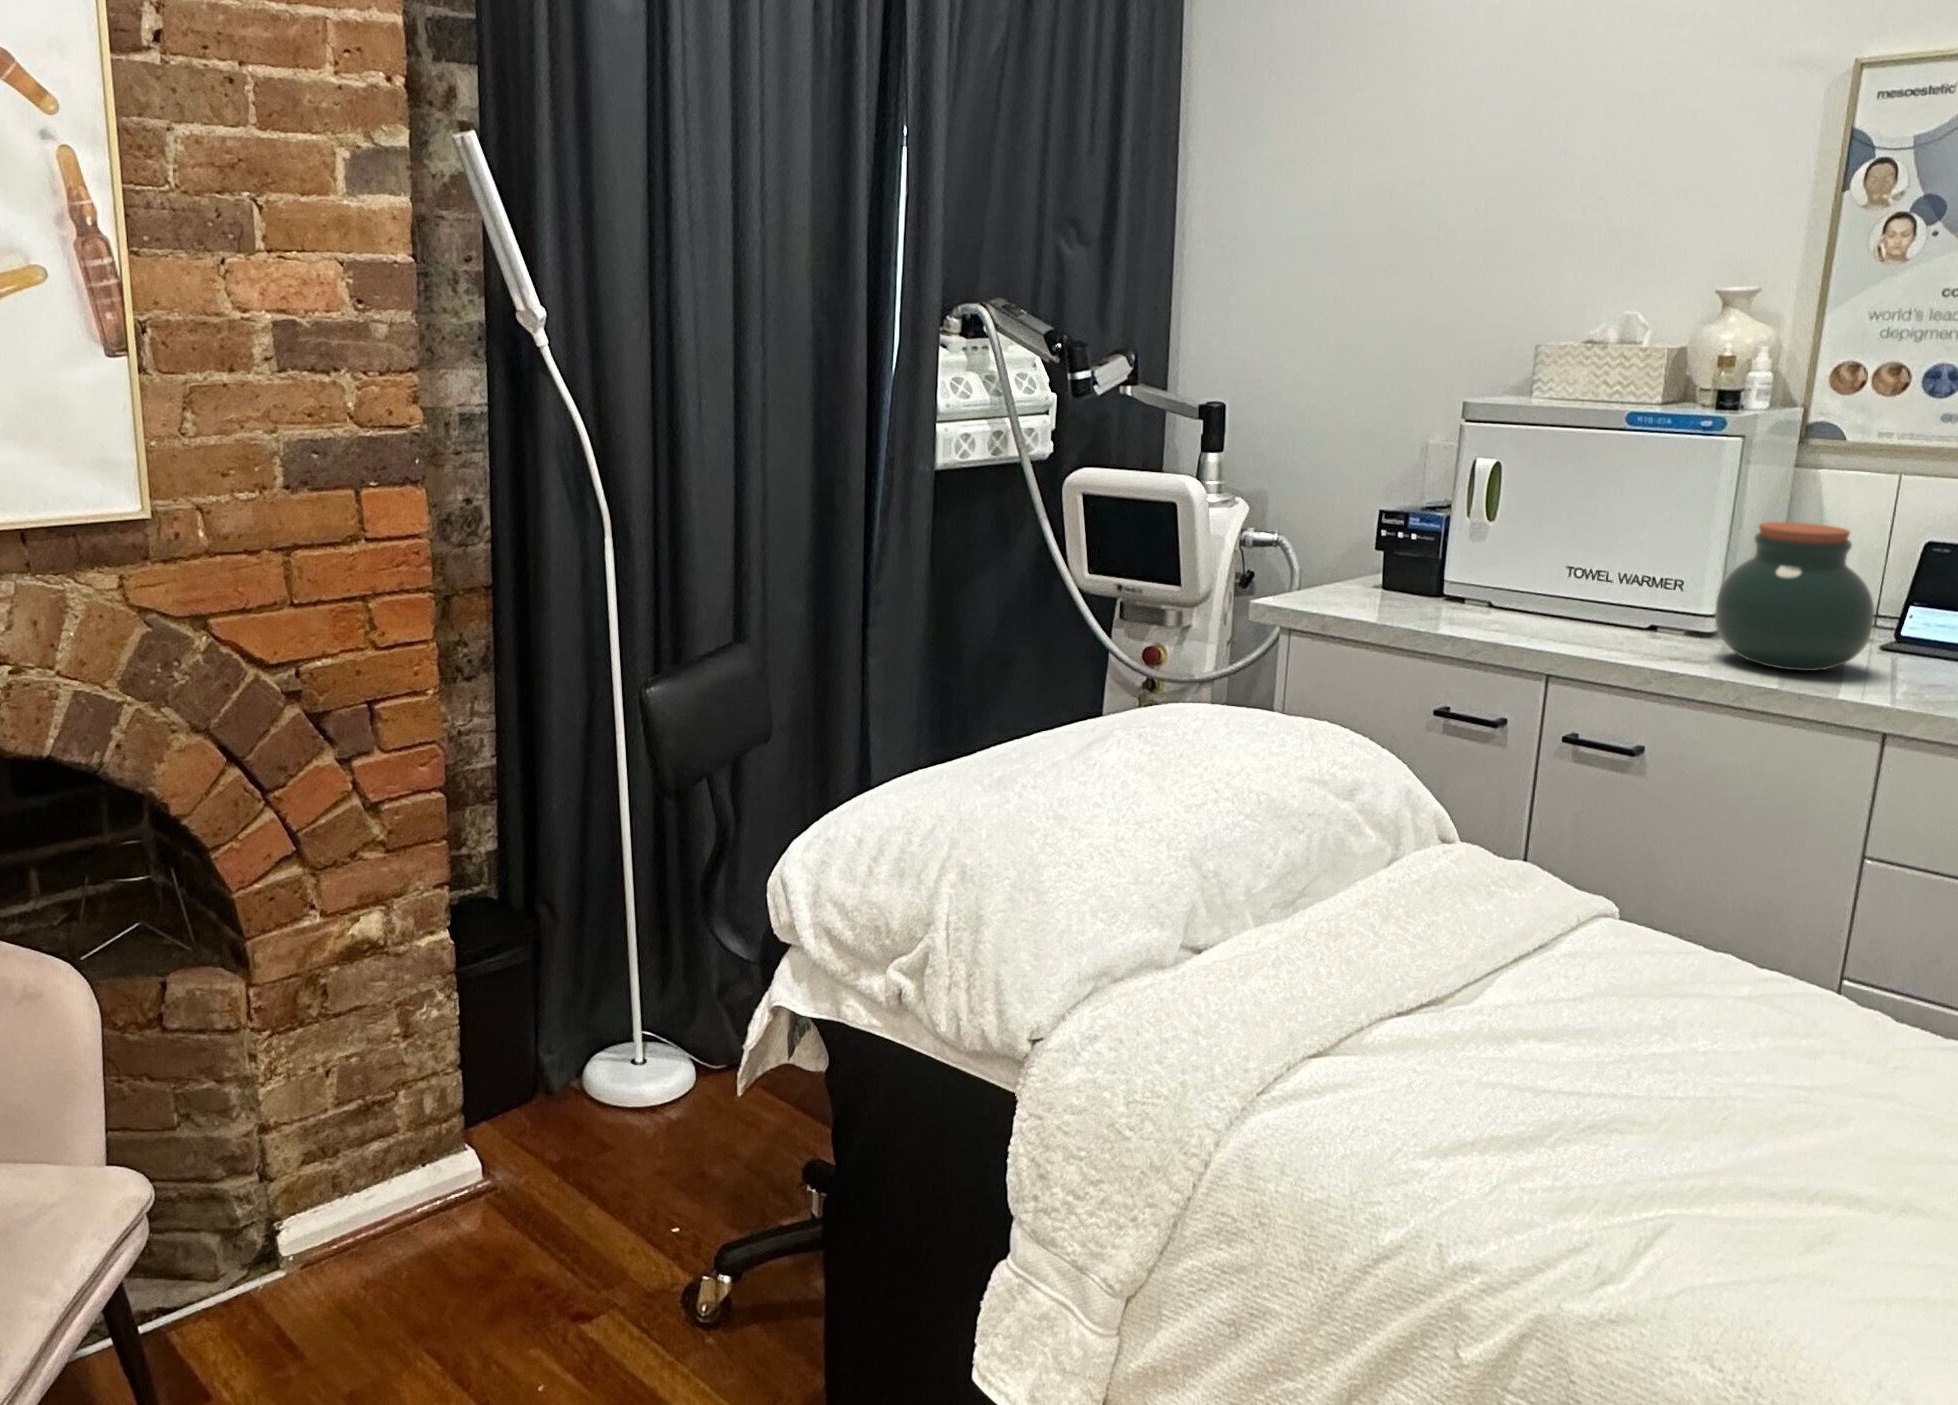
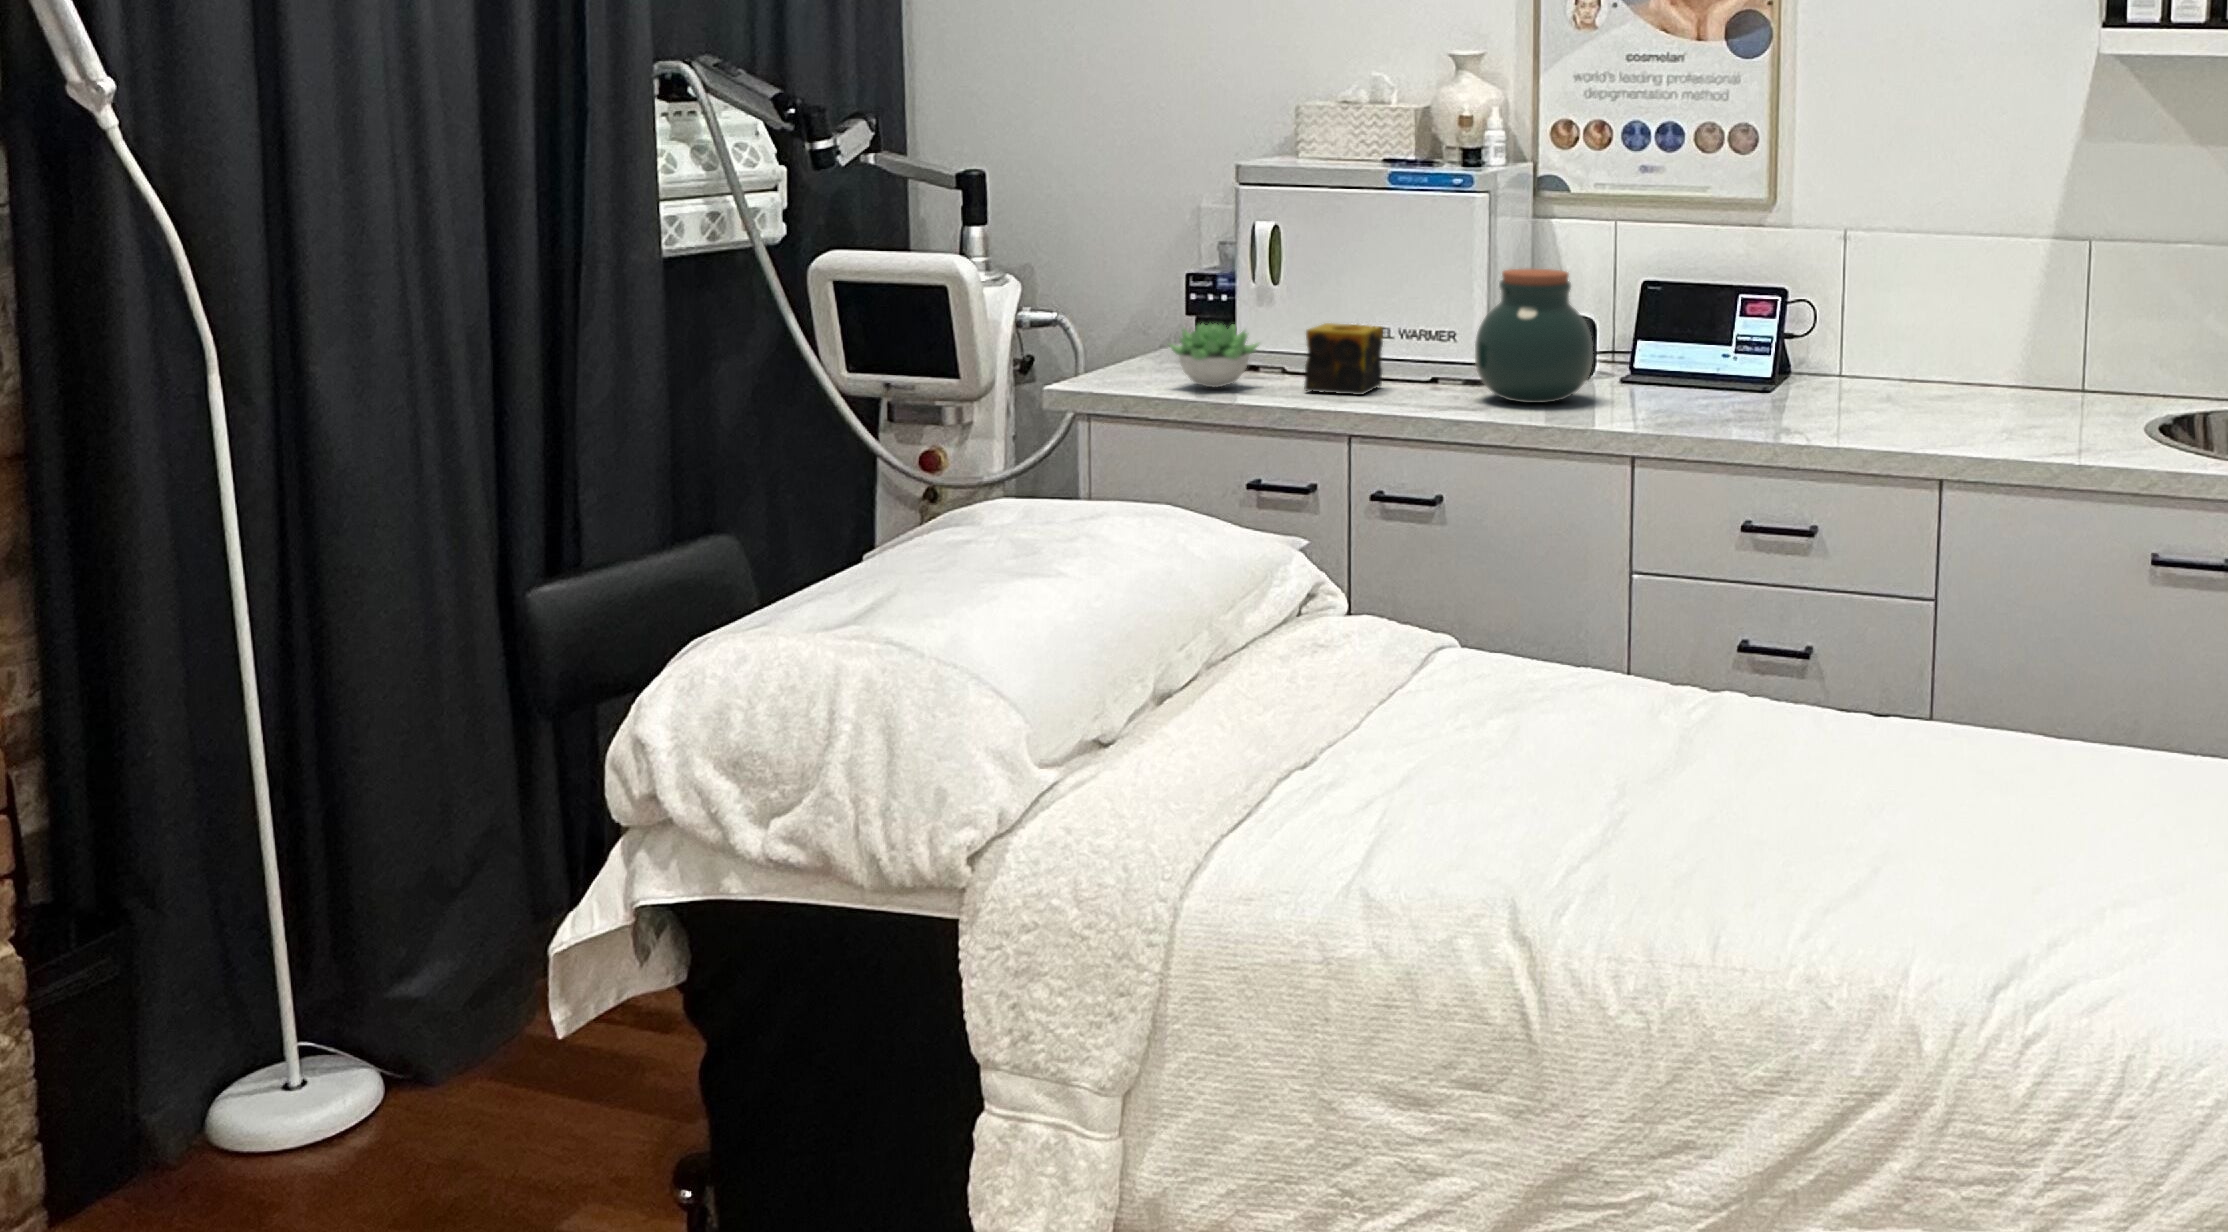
succulent plant: none [1371,551,1468,613] -> present [1170,323,1258,387]
candle: none [1510,560,1605,637] -> present [1304,323,1383,395]

